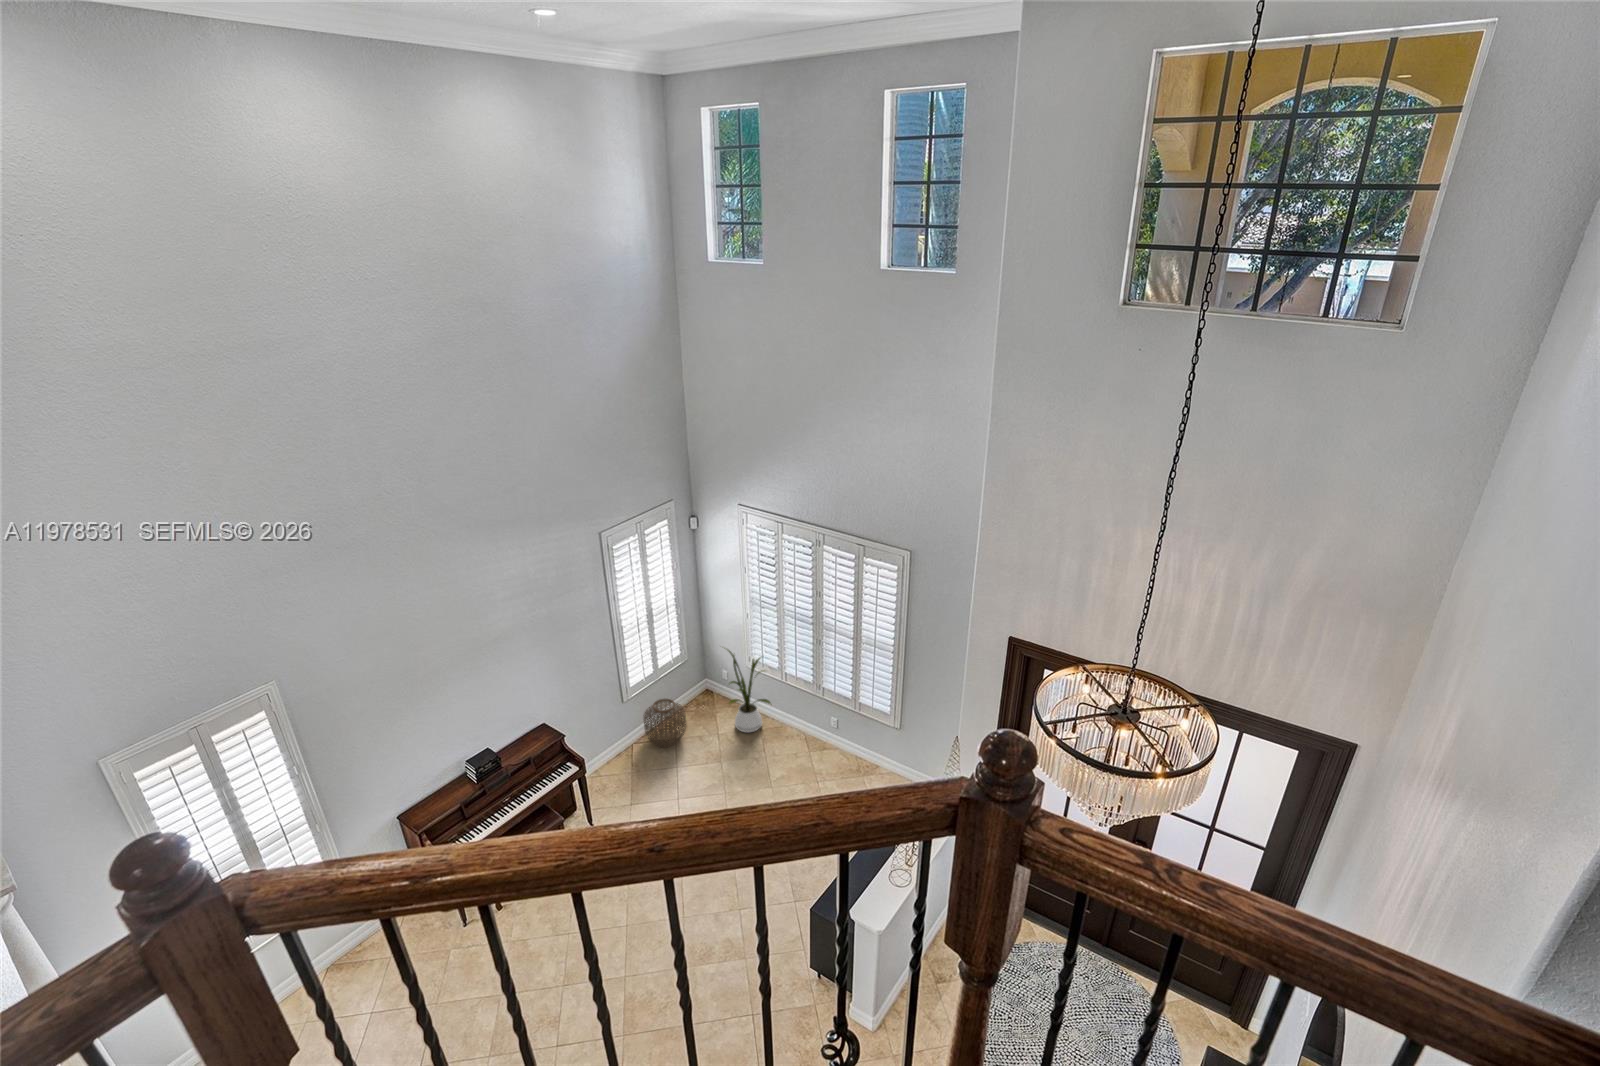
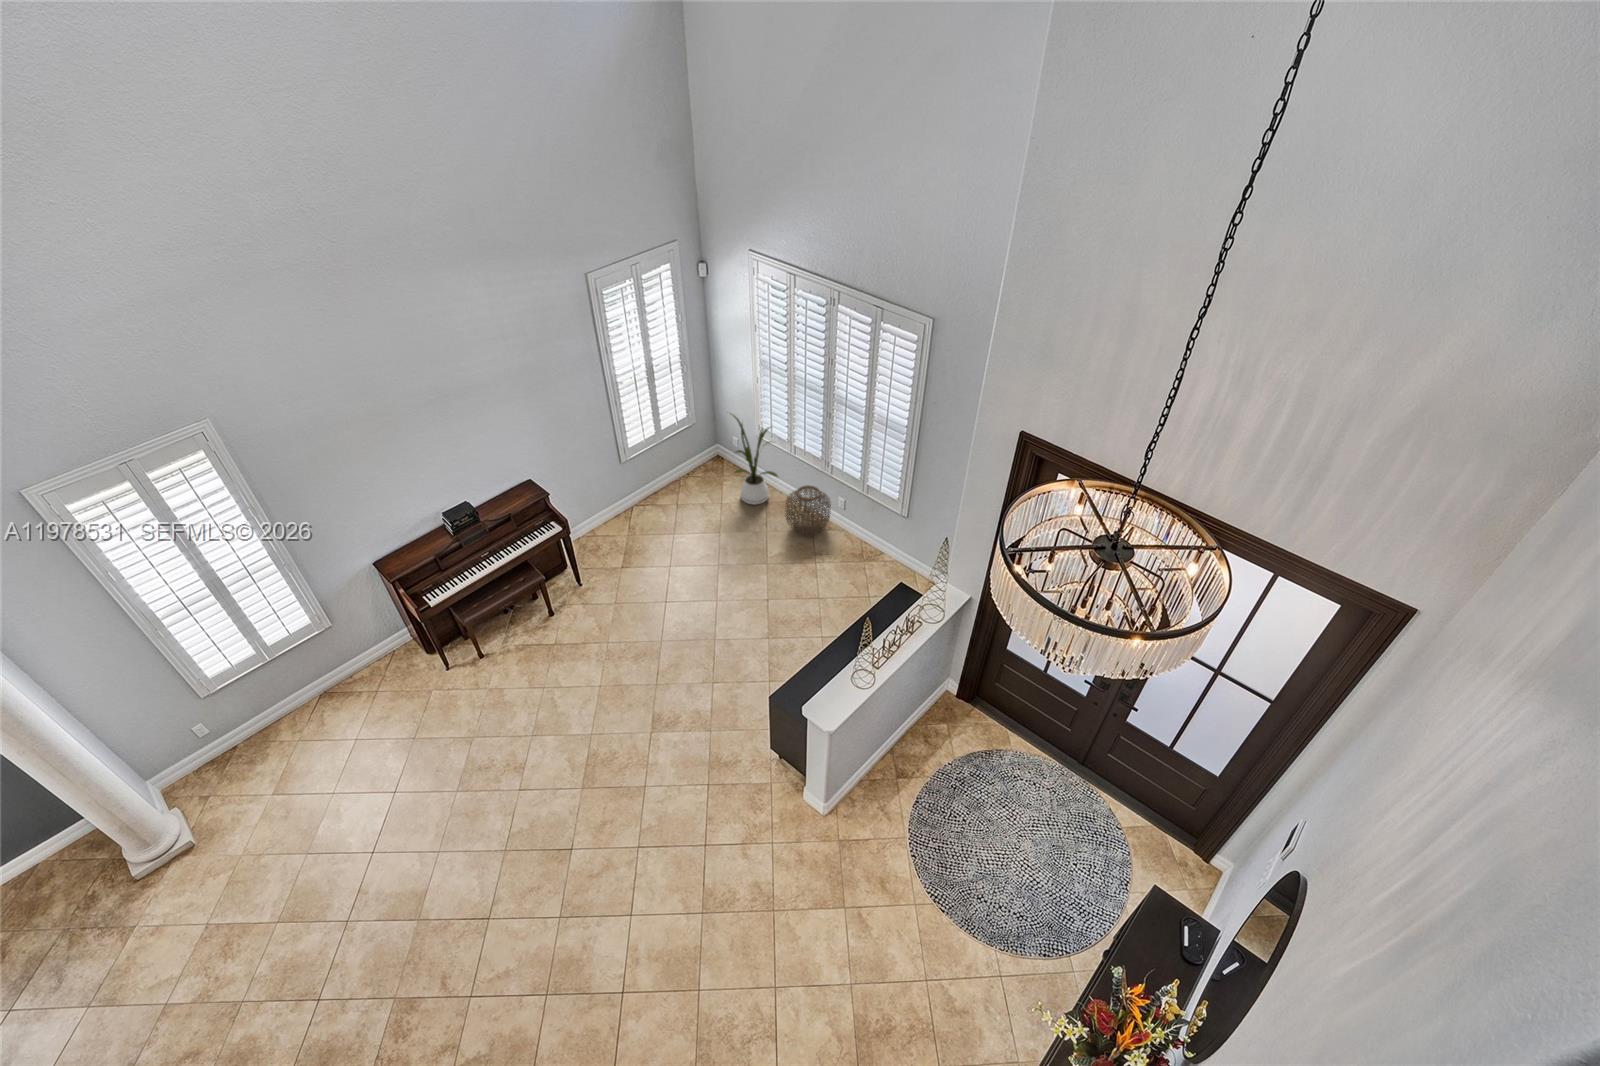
woven basket: present [643,699,686,748] -> present [786,485,831,537]

